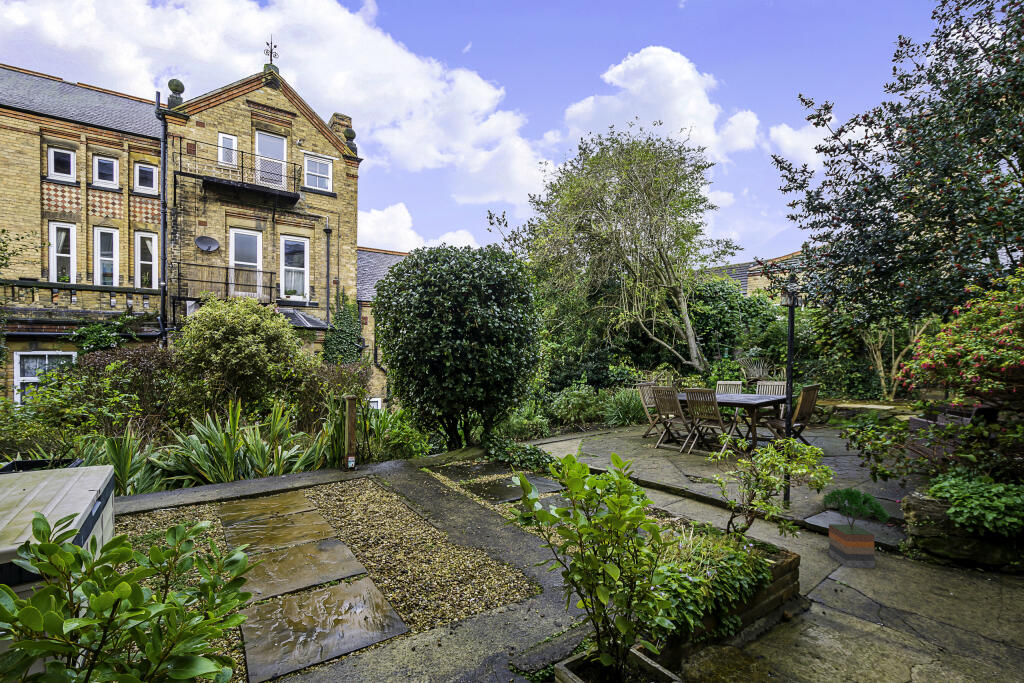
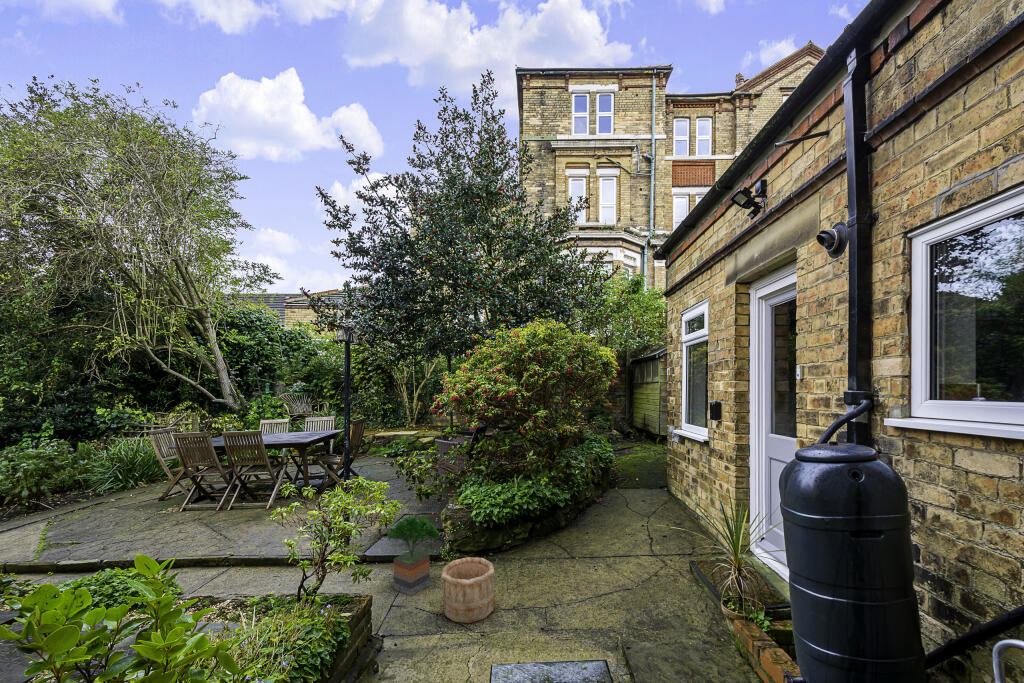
wooden bucket: none [879,546,962,621] -> present [441,557,494,623]

